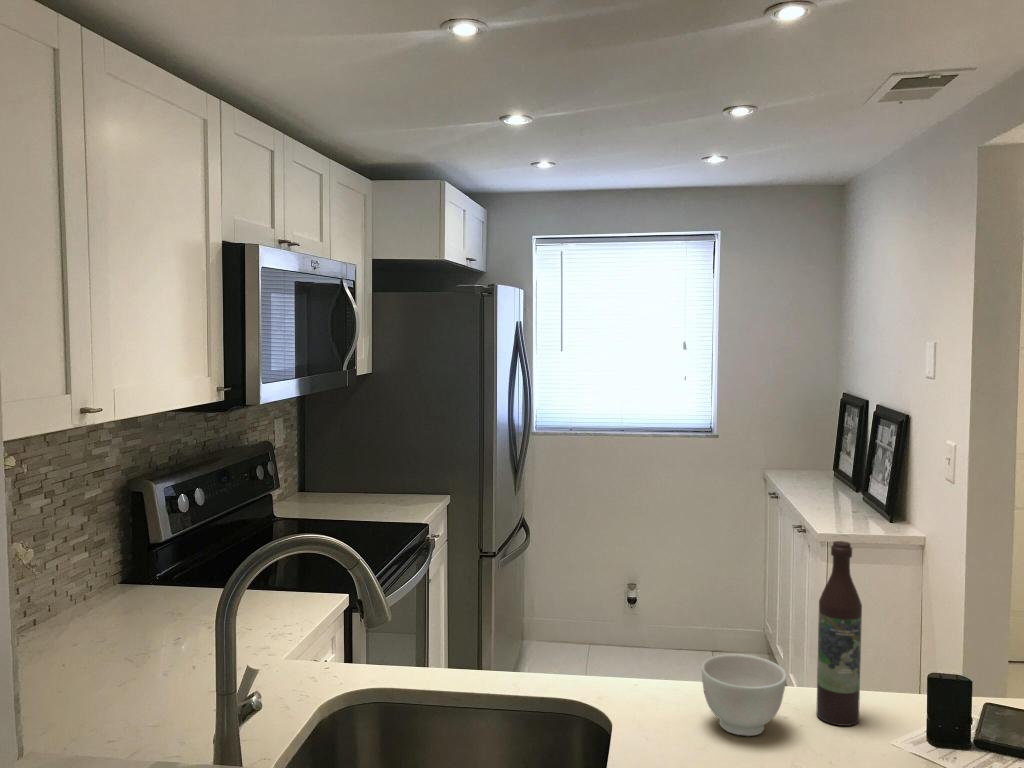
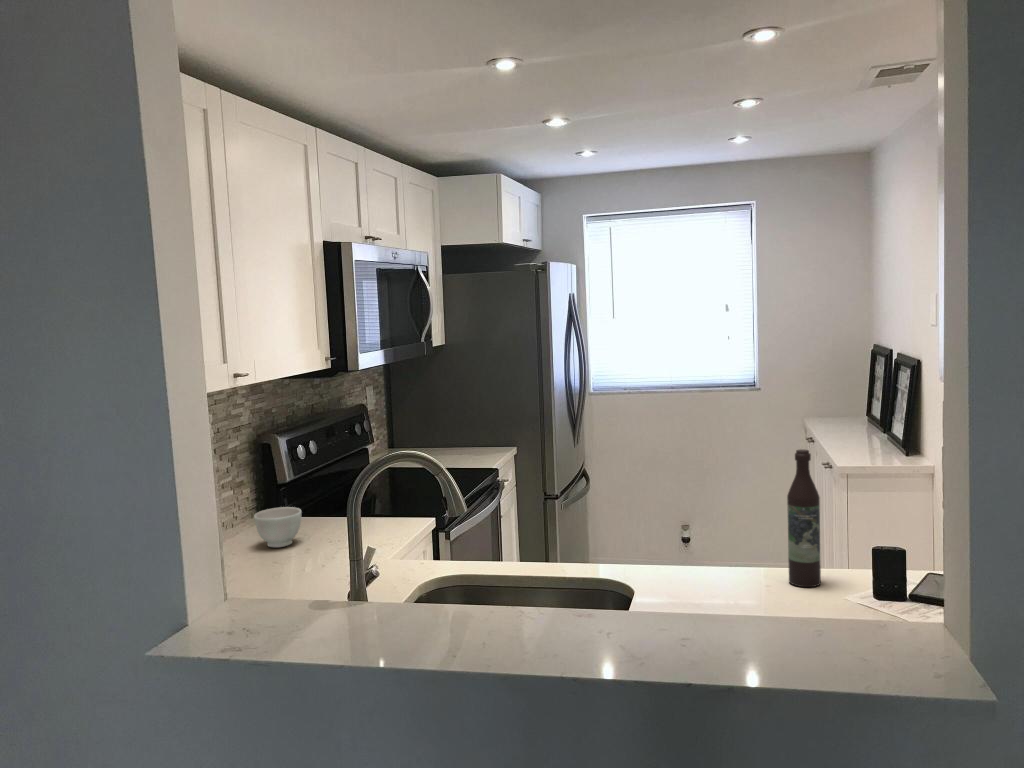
bowl: present [702,654,786,736] -> present [254,507,301,547]

